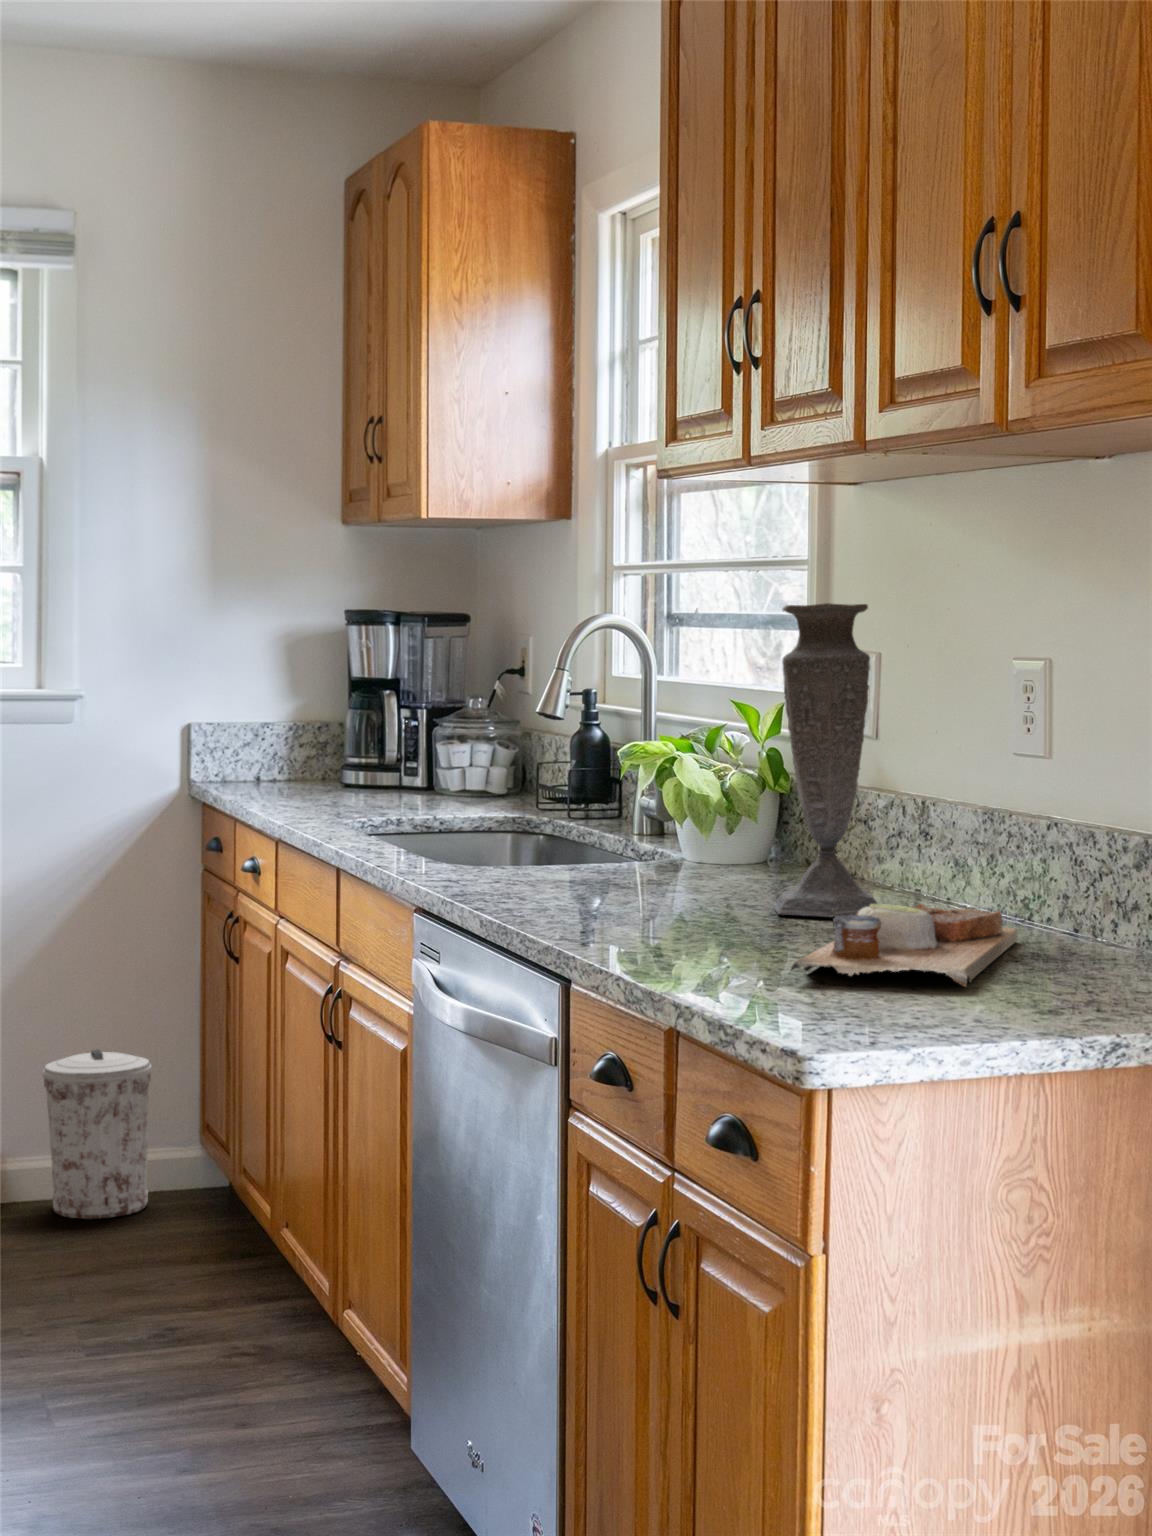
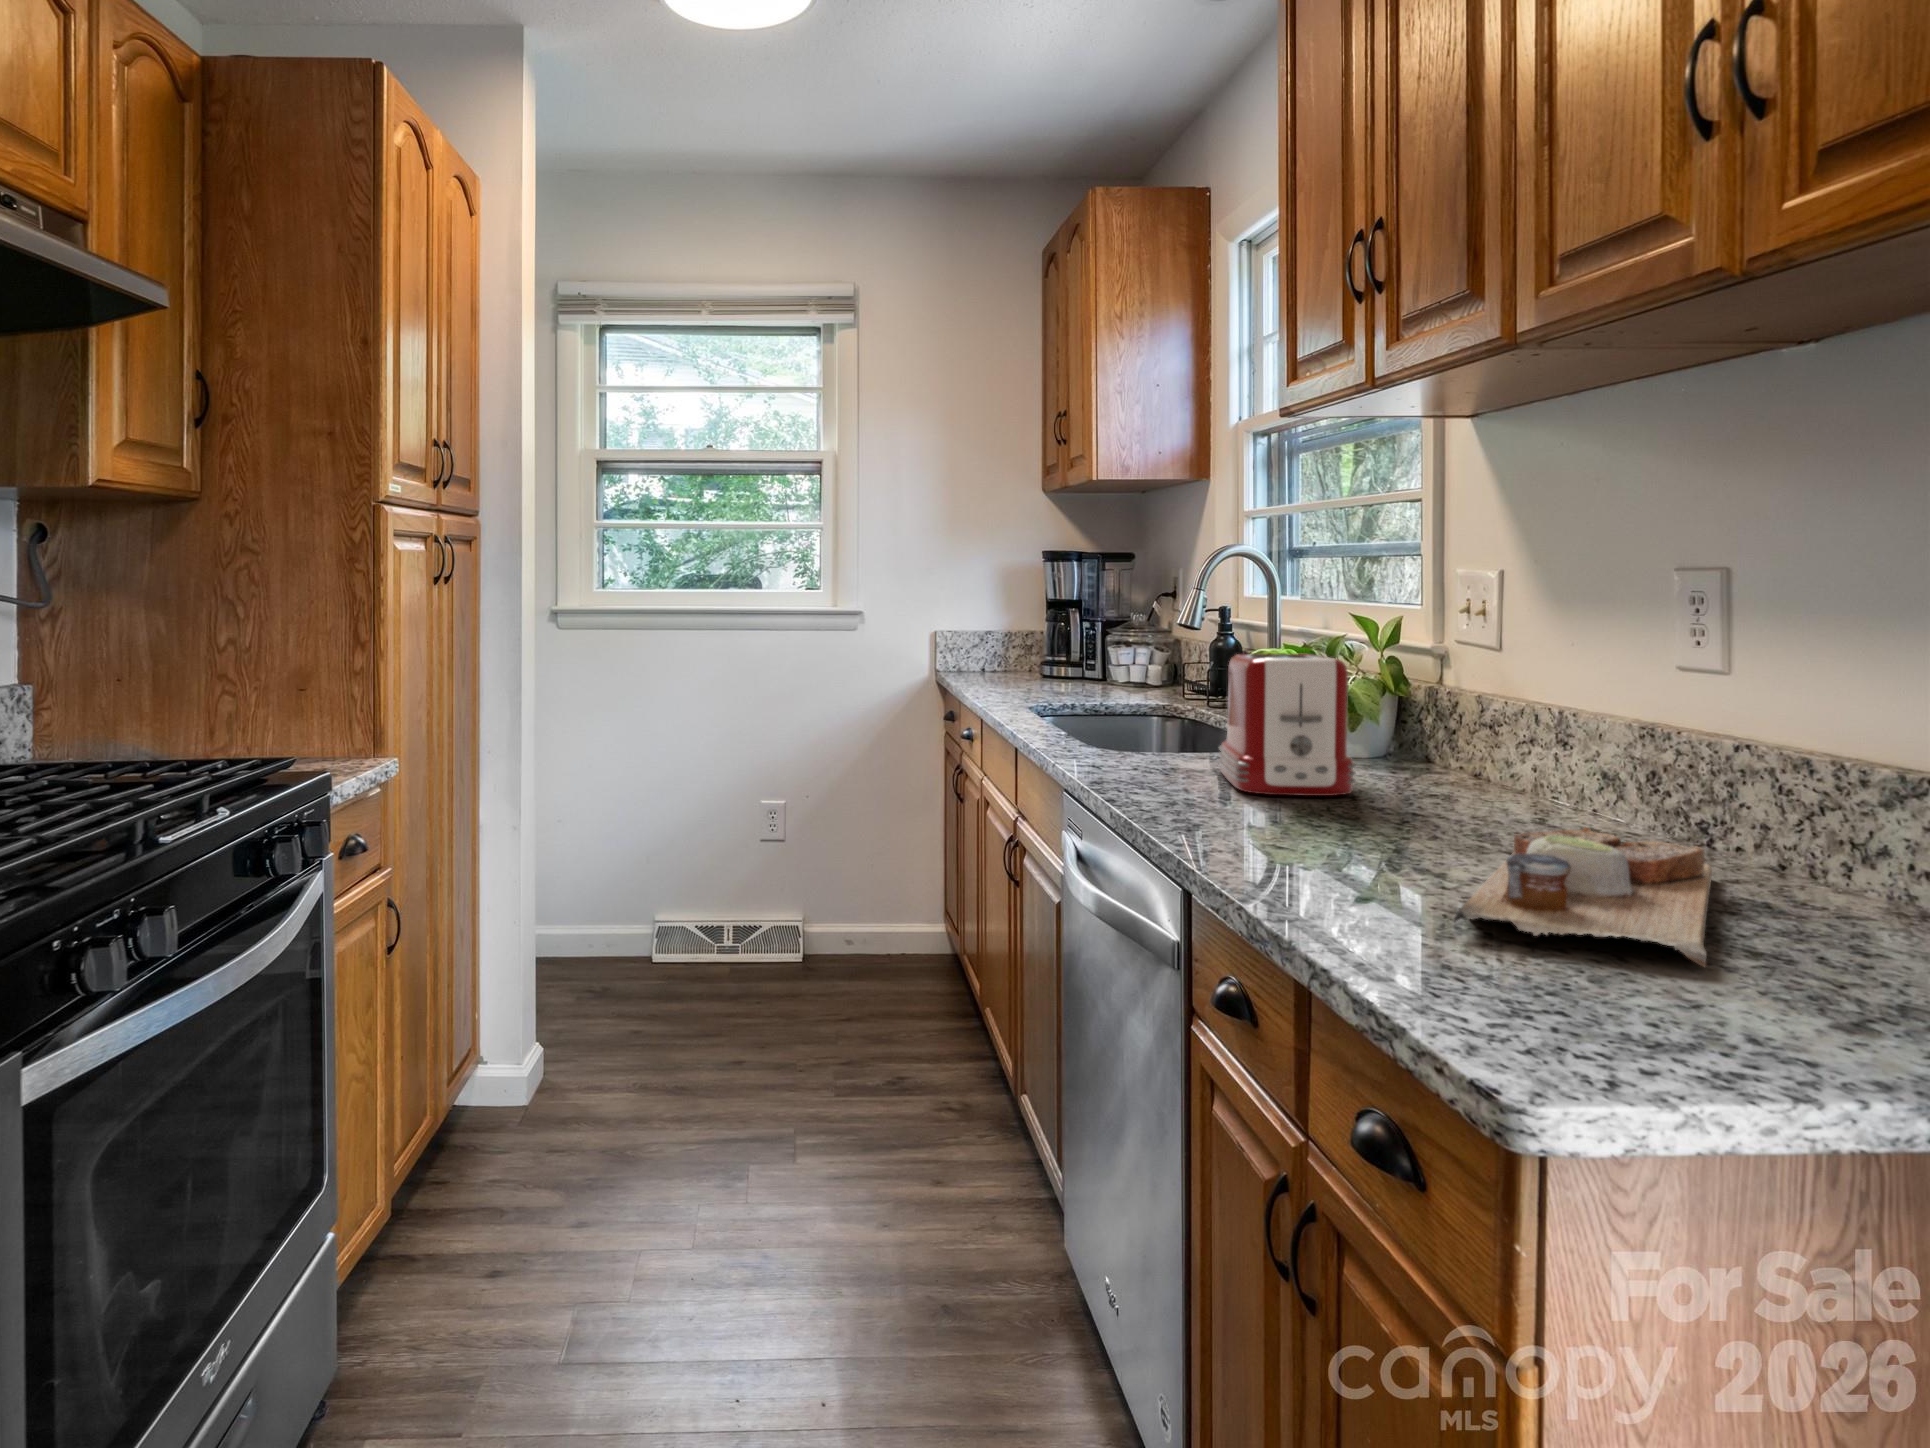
vase: present [774,603,878,917] -> none [1404,507,1526,828]
toaster: none [587,749,730,899] -> present [1219,653,1356,796]
trash can: present [43,1049,152,1219] -> none [829,857,904,976]

